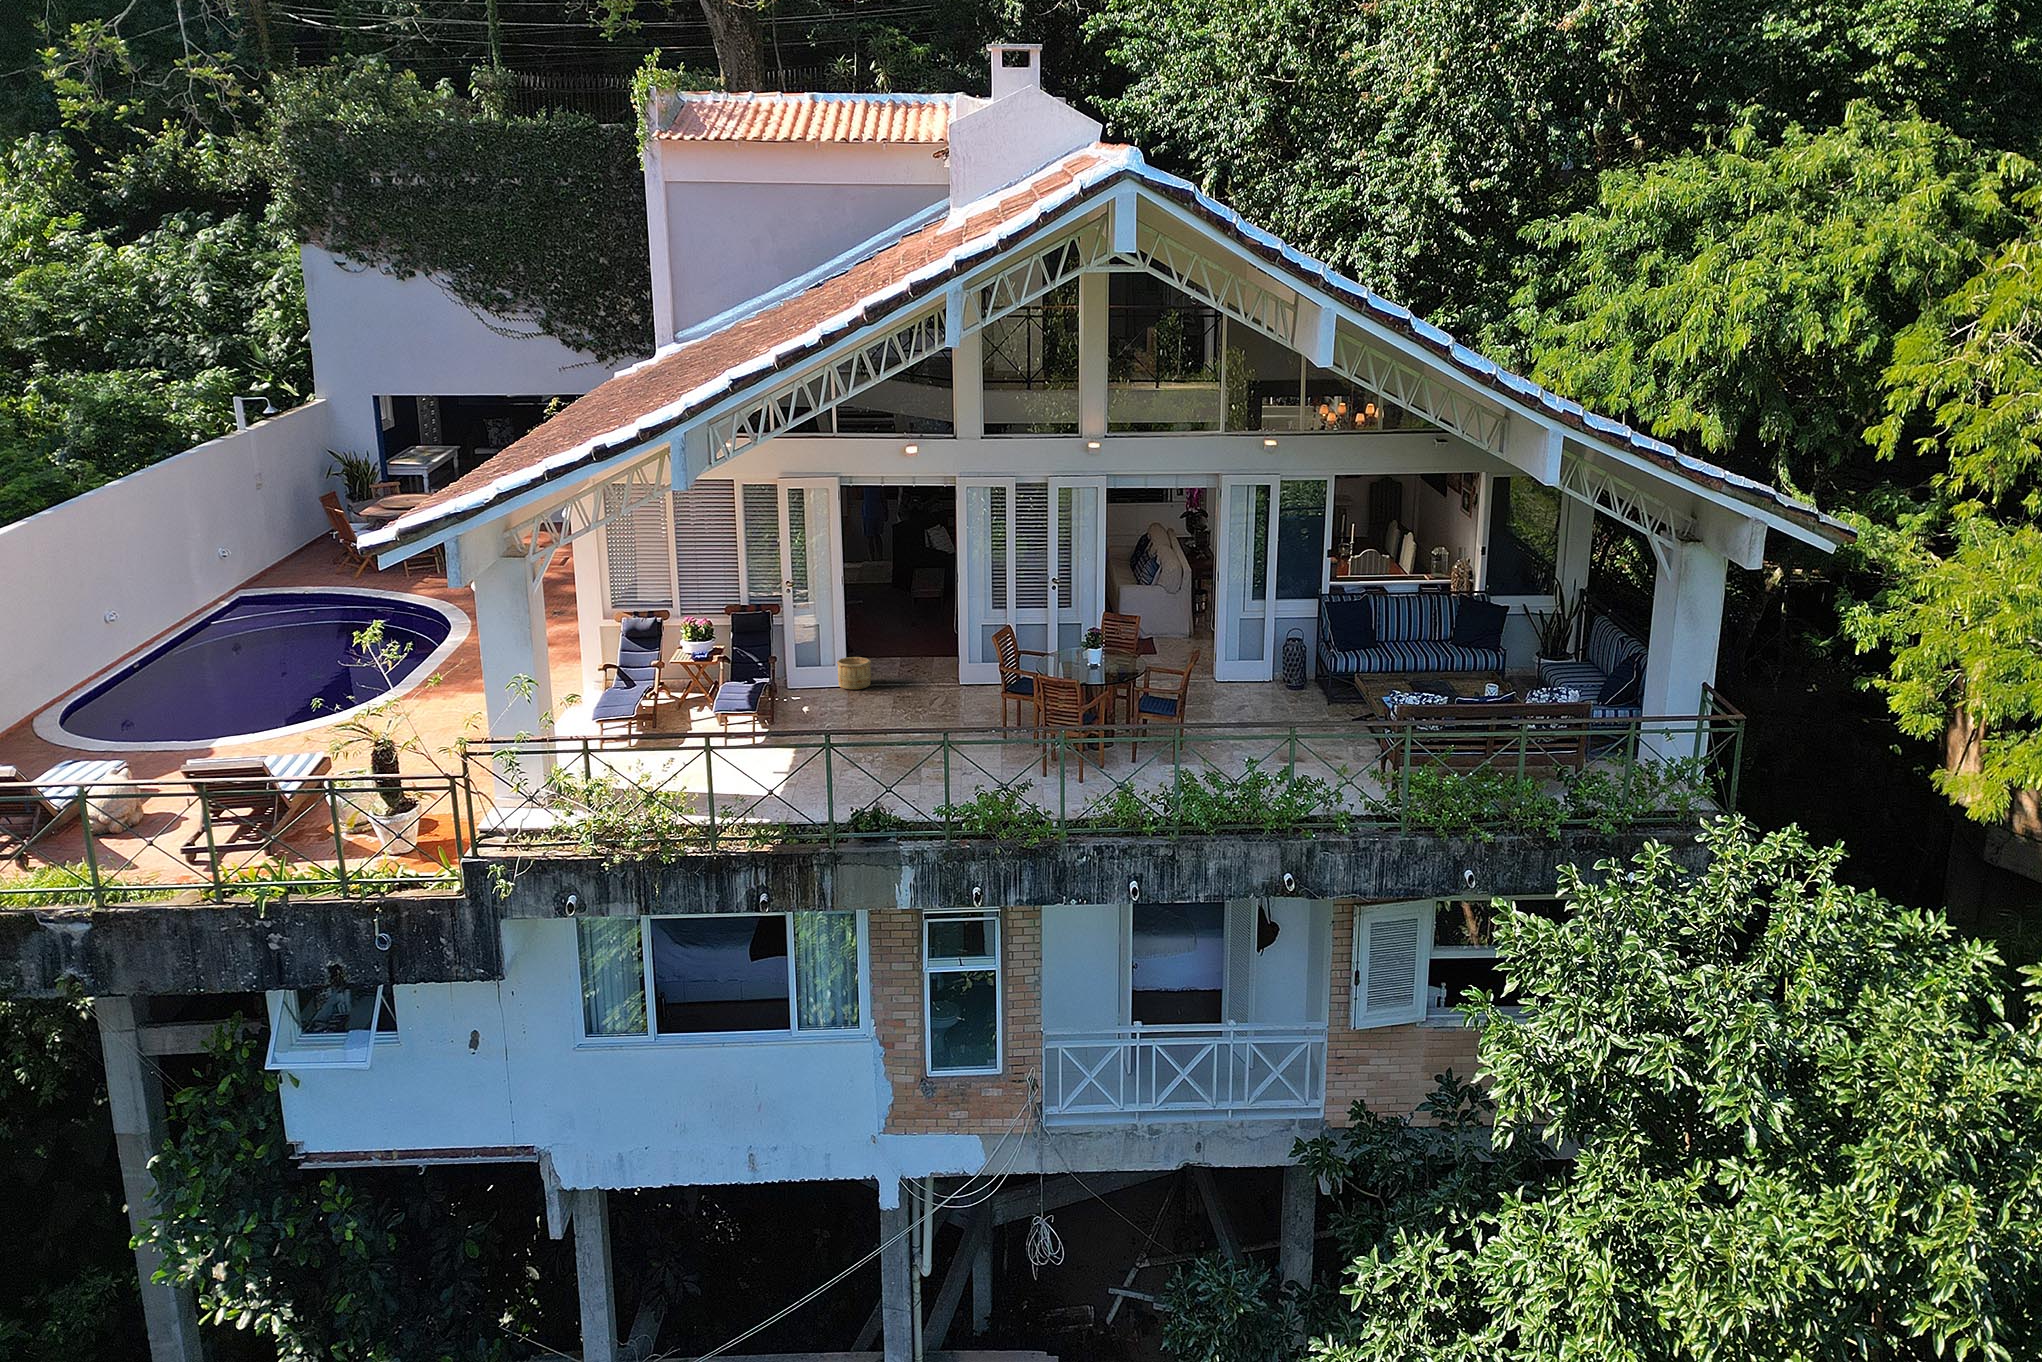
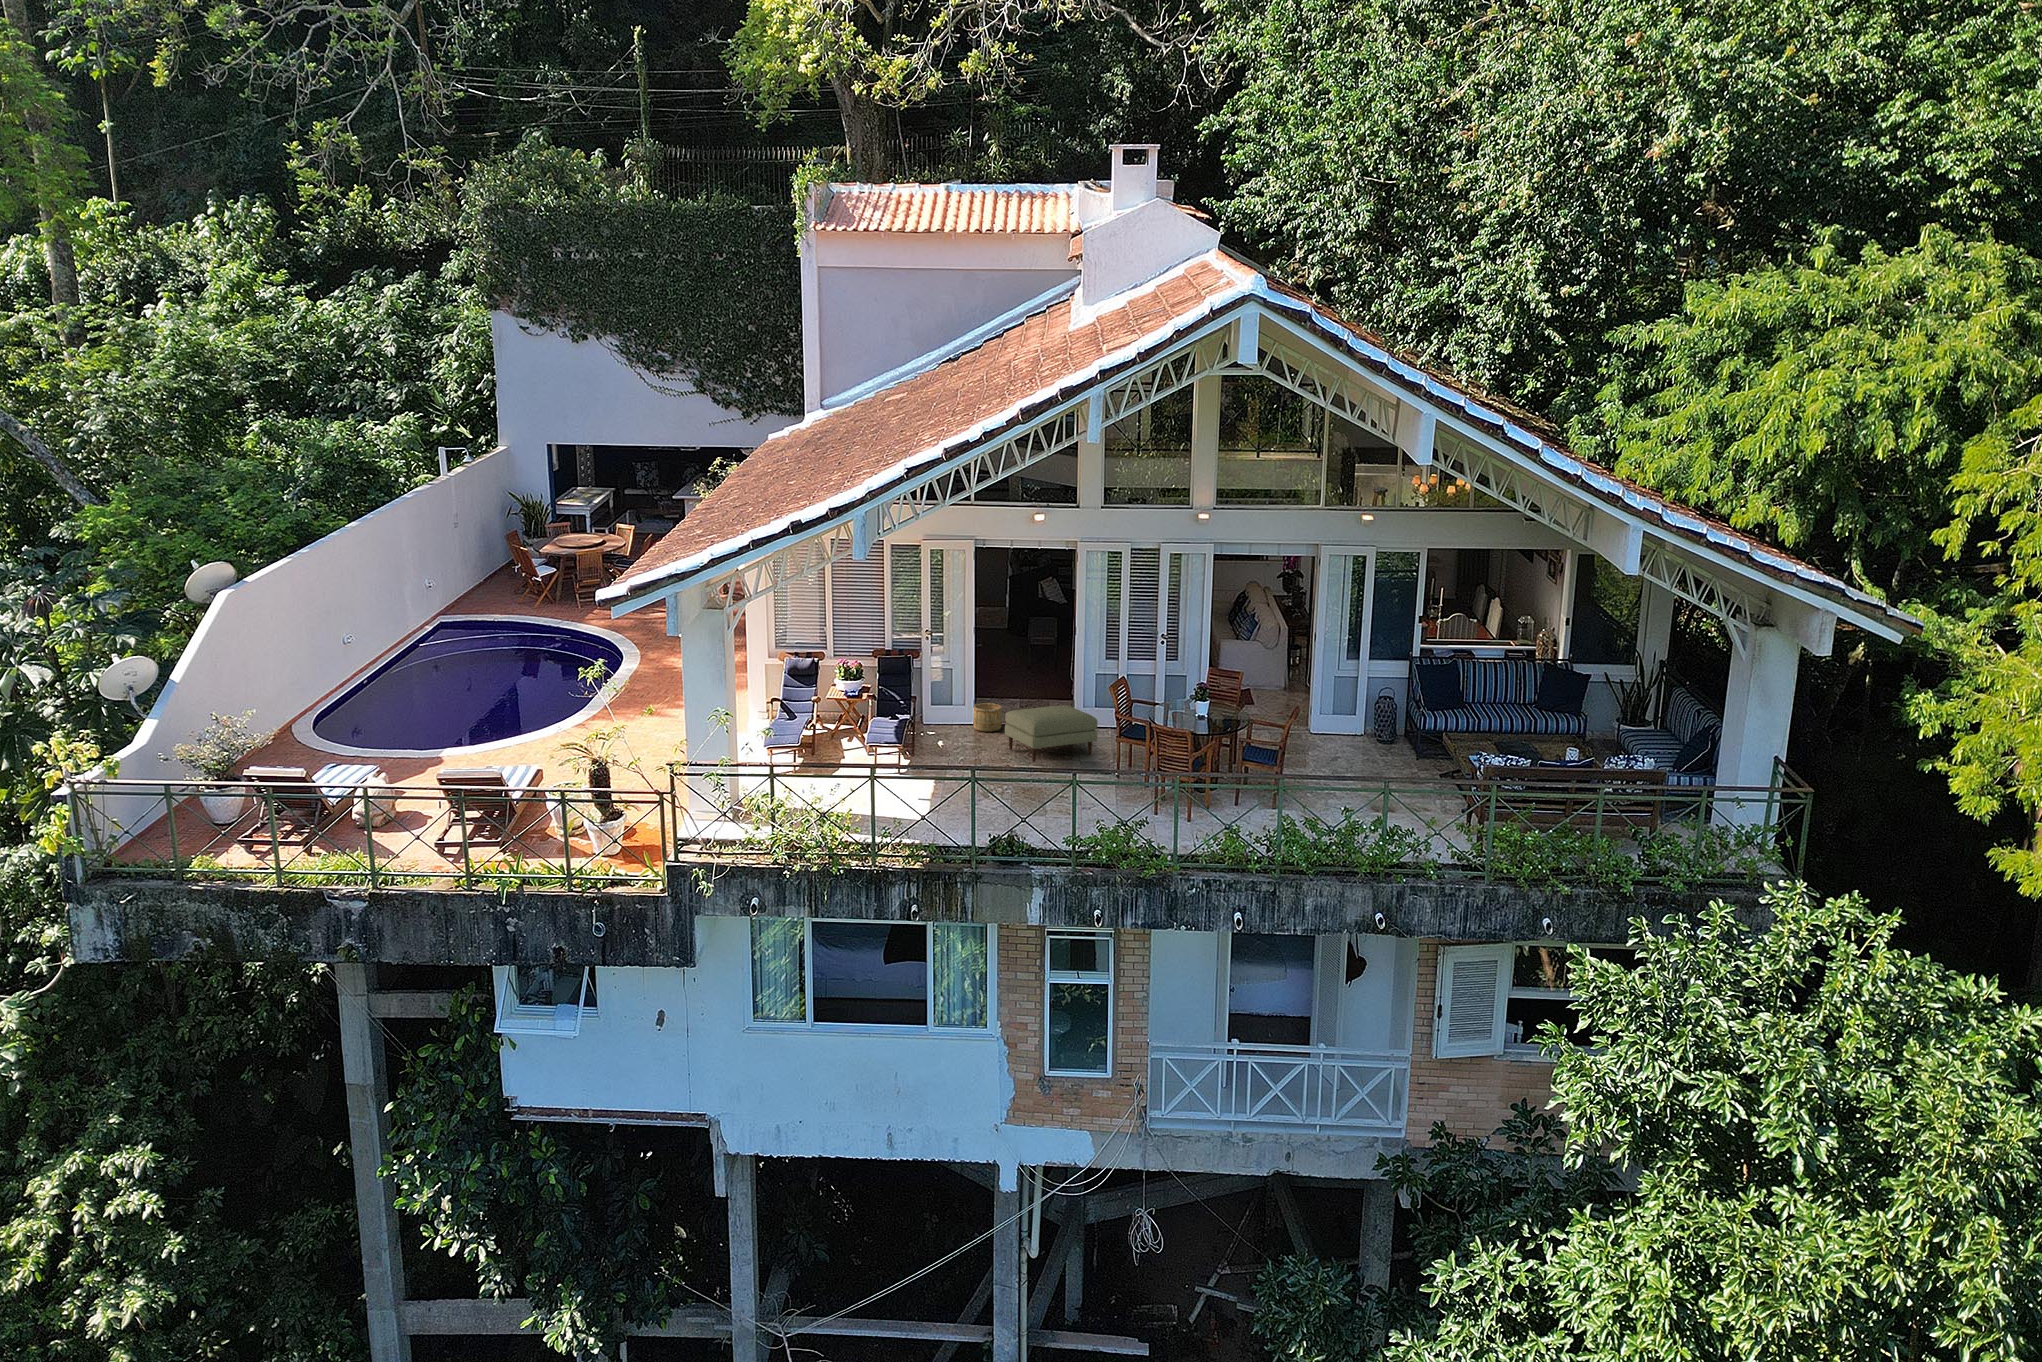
ottoman: none [872,656,977,721] -> present [1005,705,1098,762]

